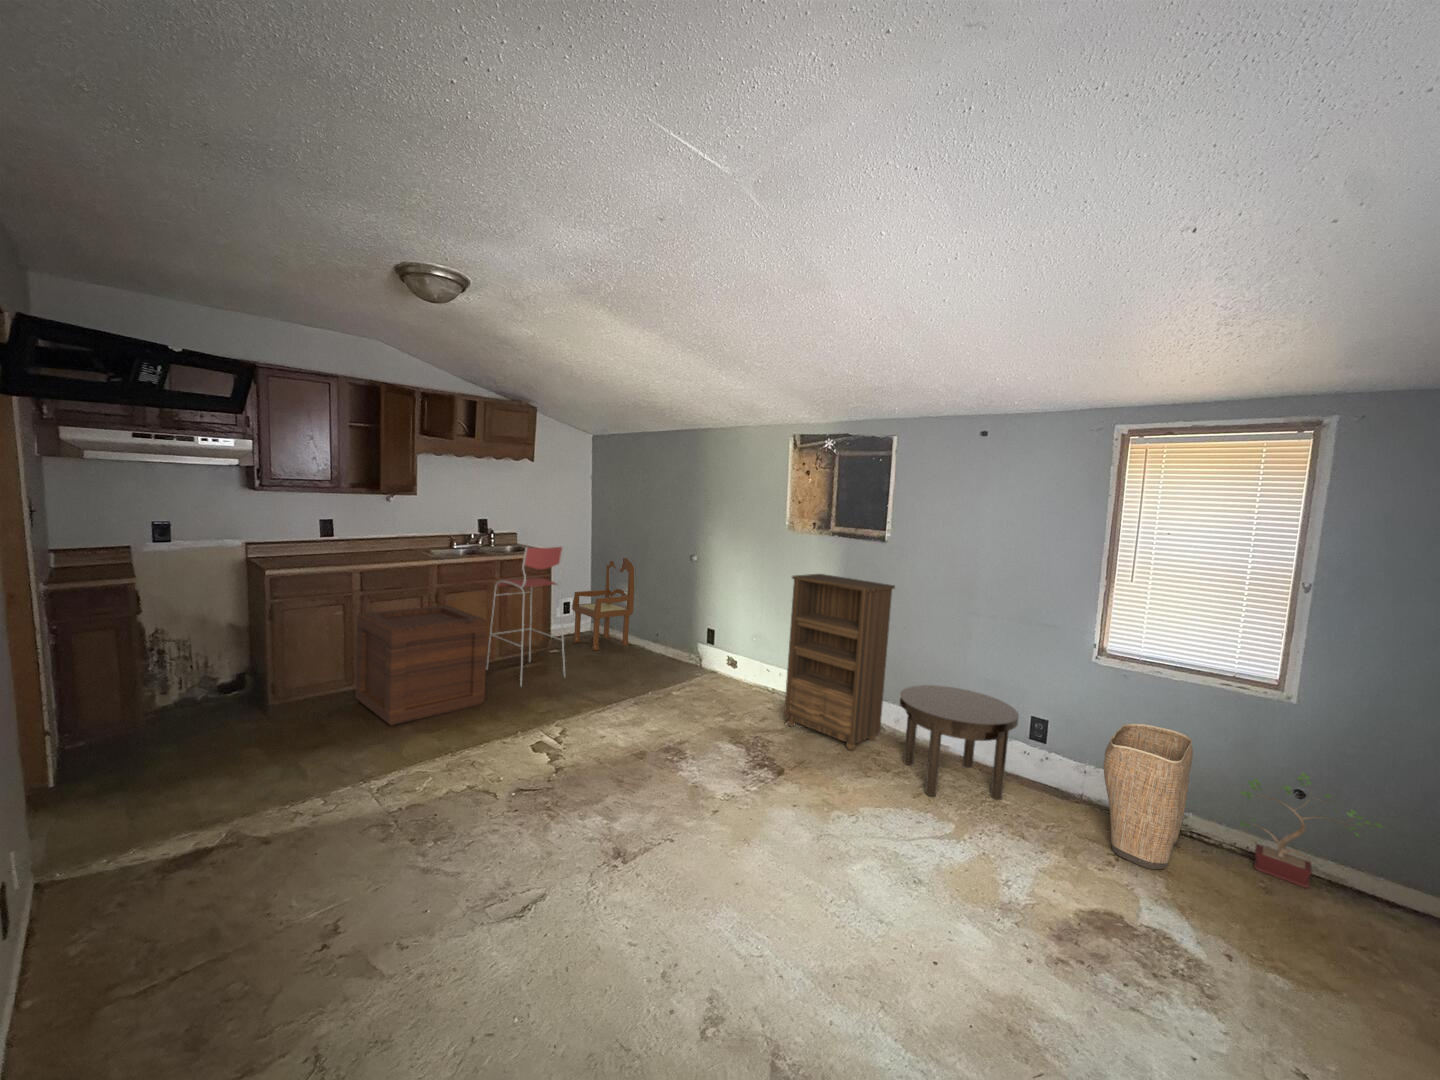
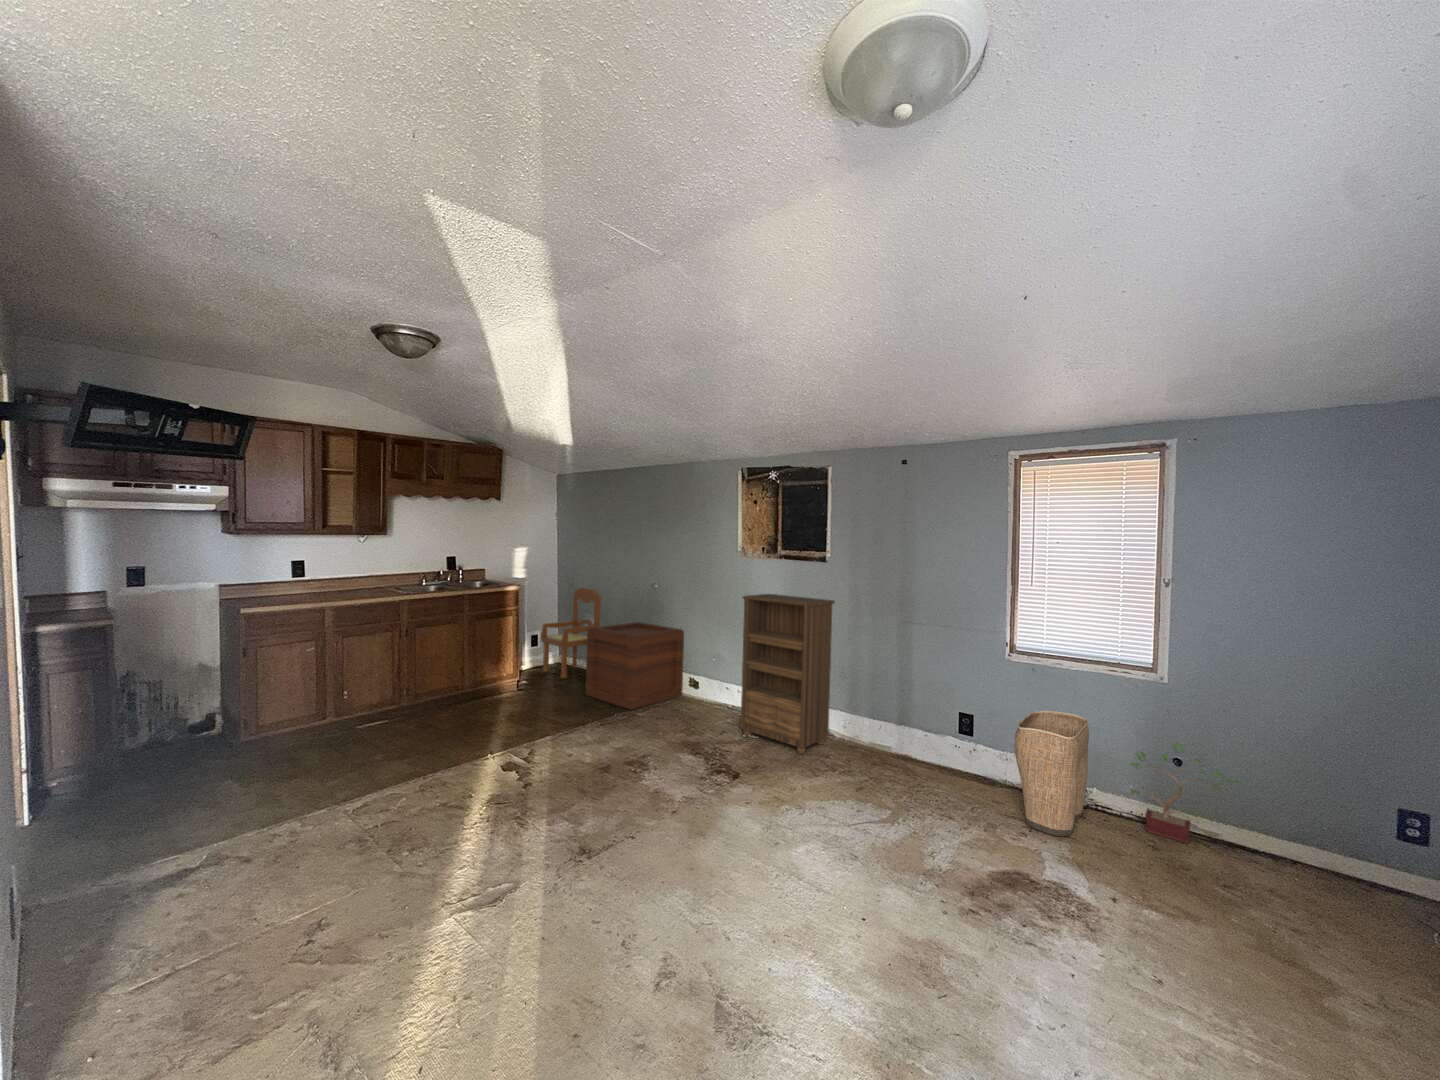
bar stool: present [486,547,565,686] -> none [457,579,534,714]
wooden crate: present [355,605,487,725] -> present [585,622,684,710]
side table: present [899,685,1019,800] -> none [841,690,945,789]

